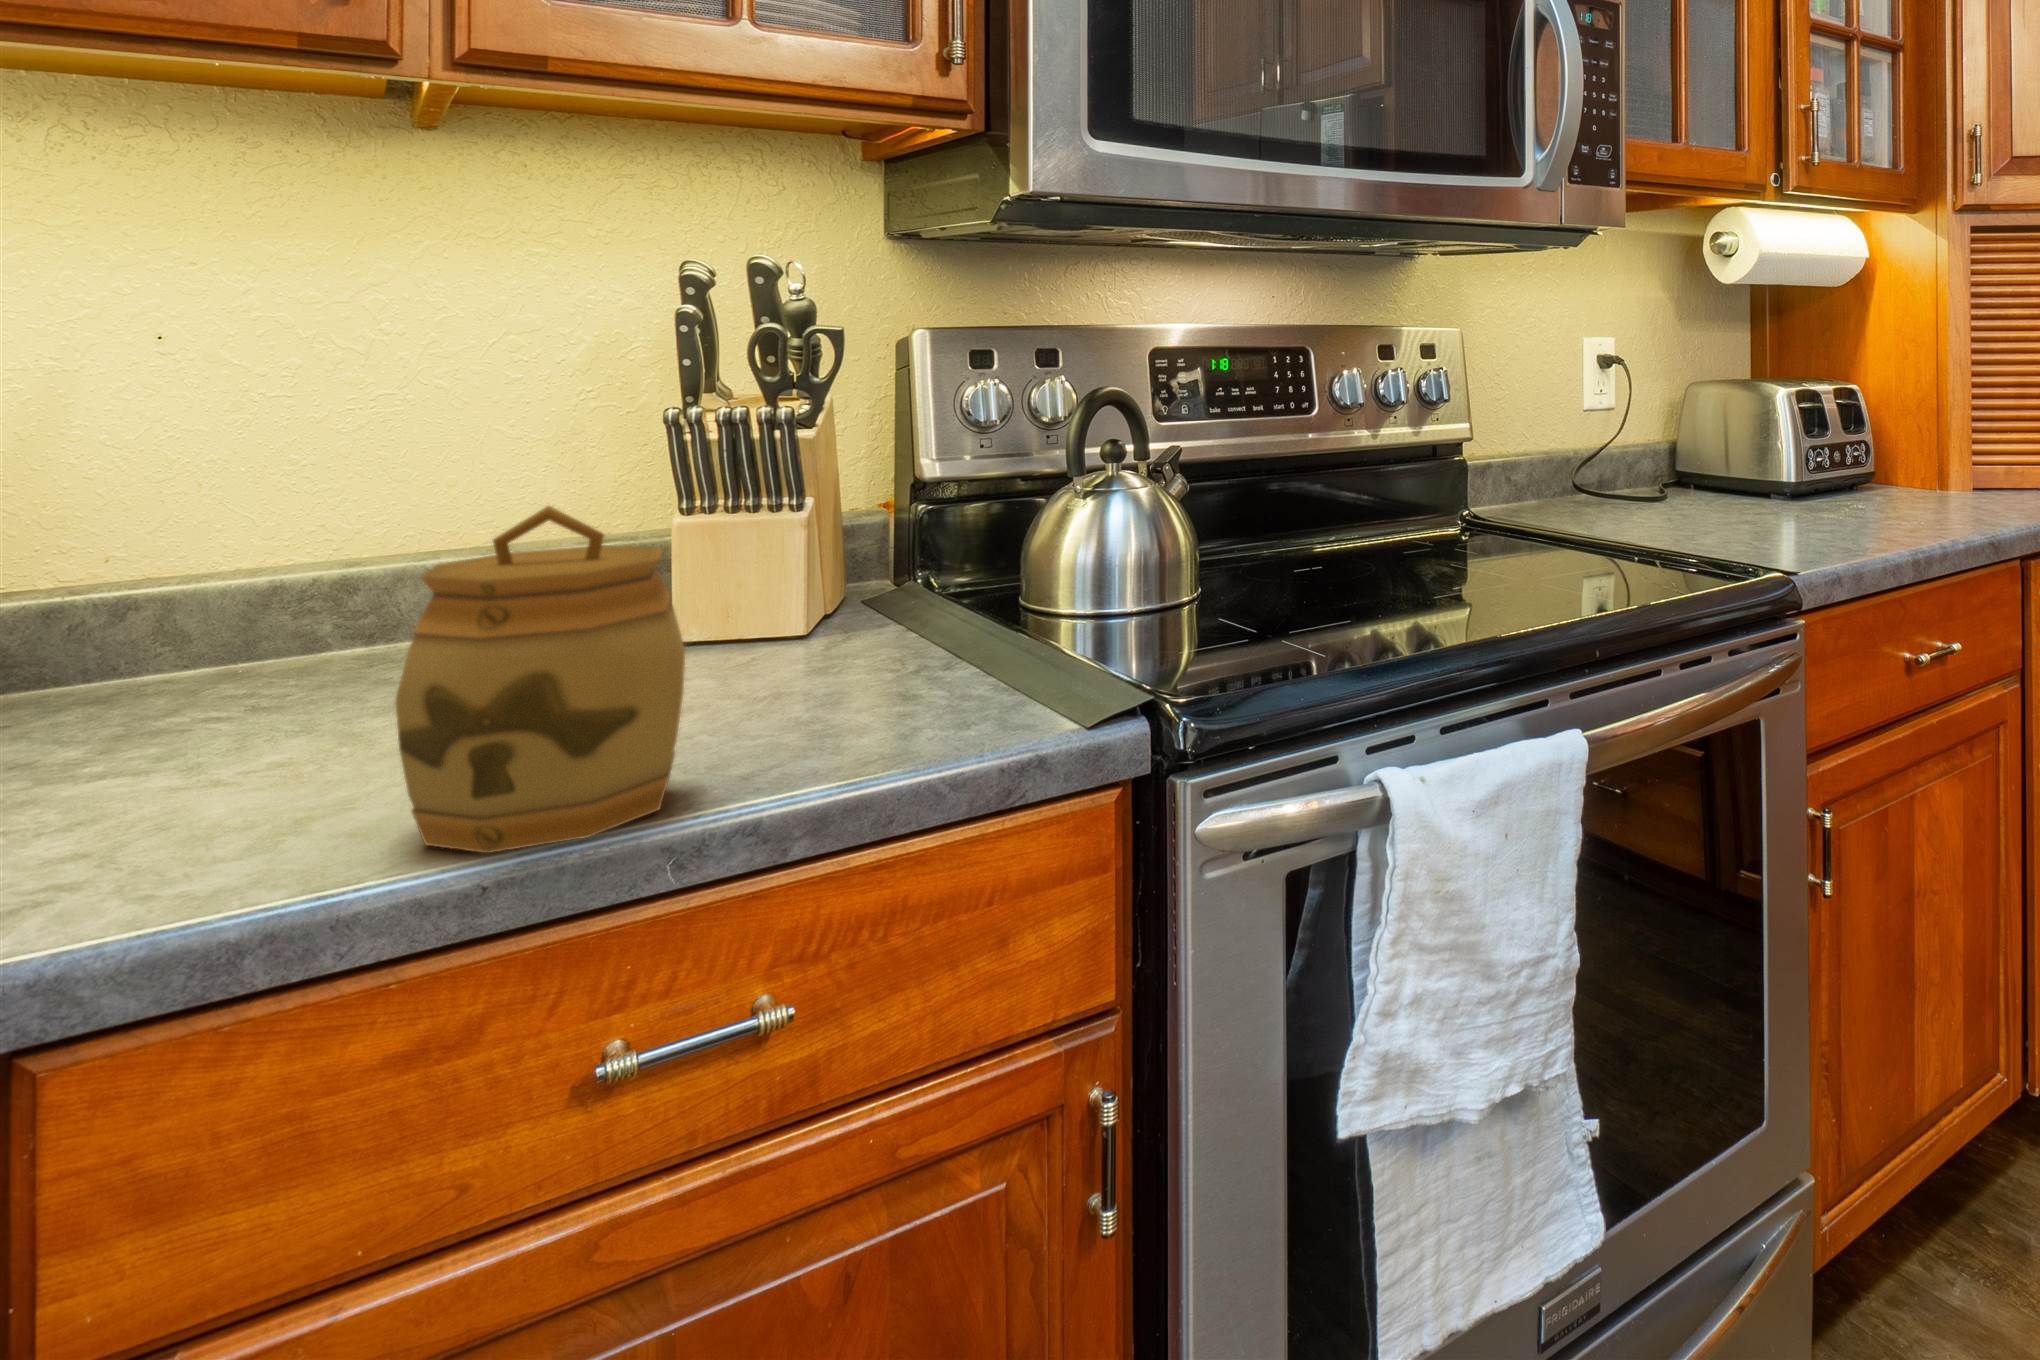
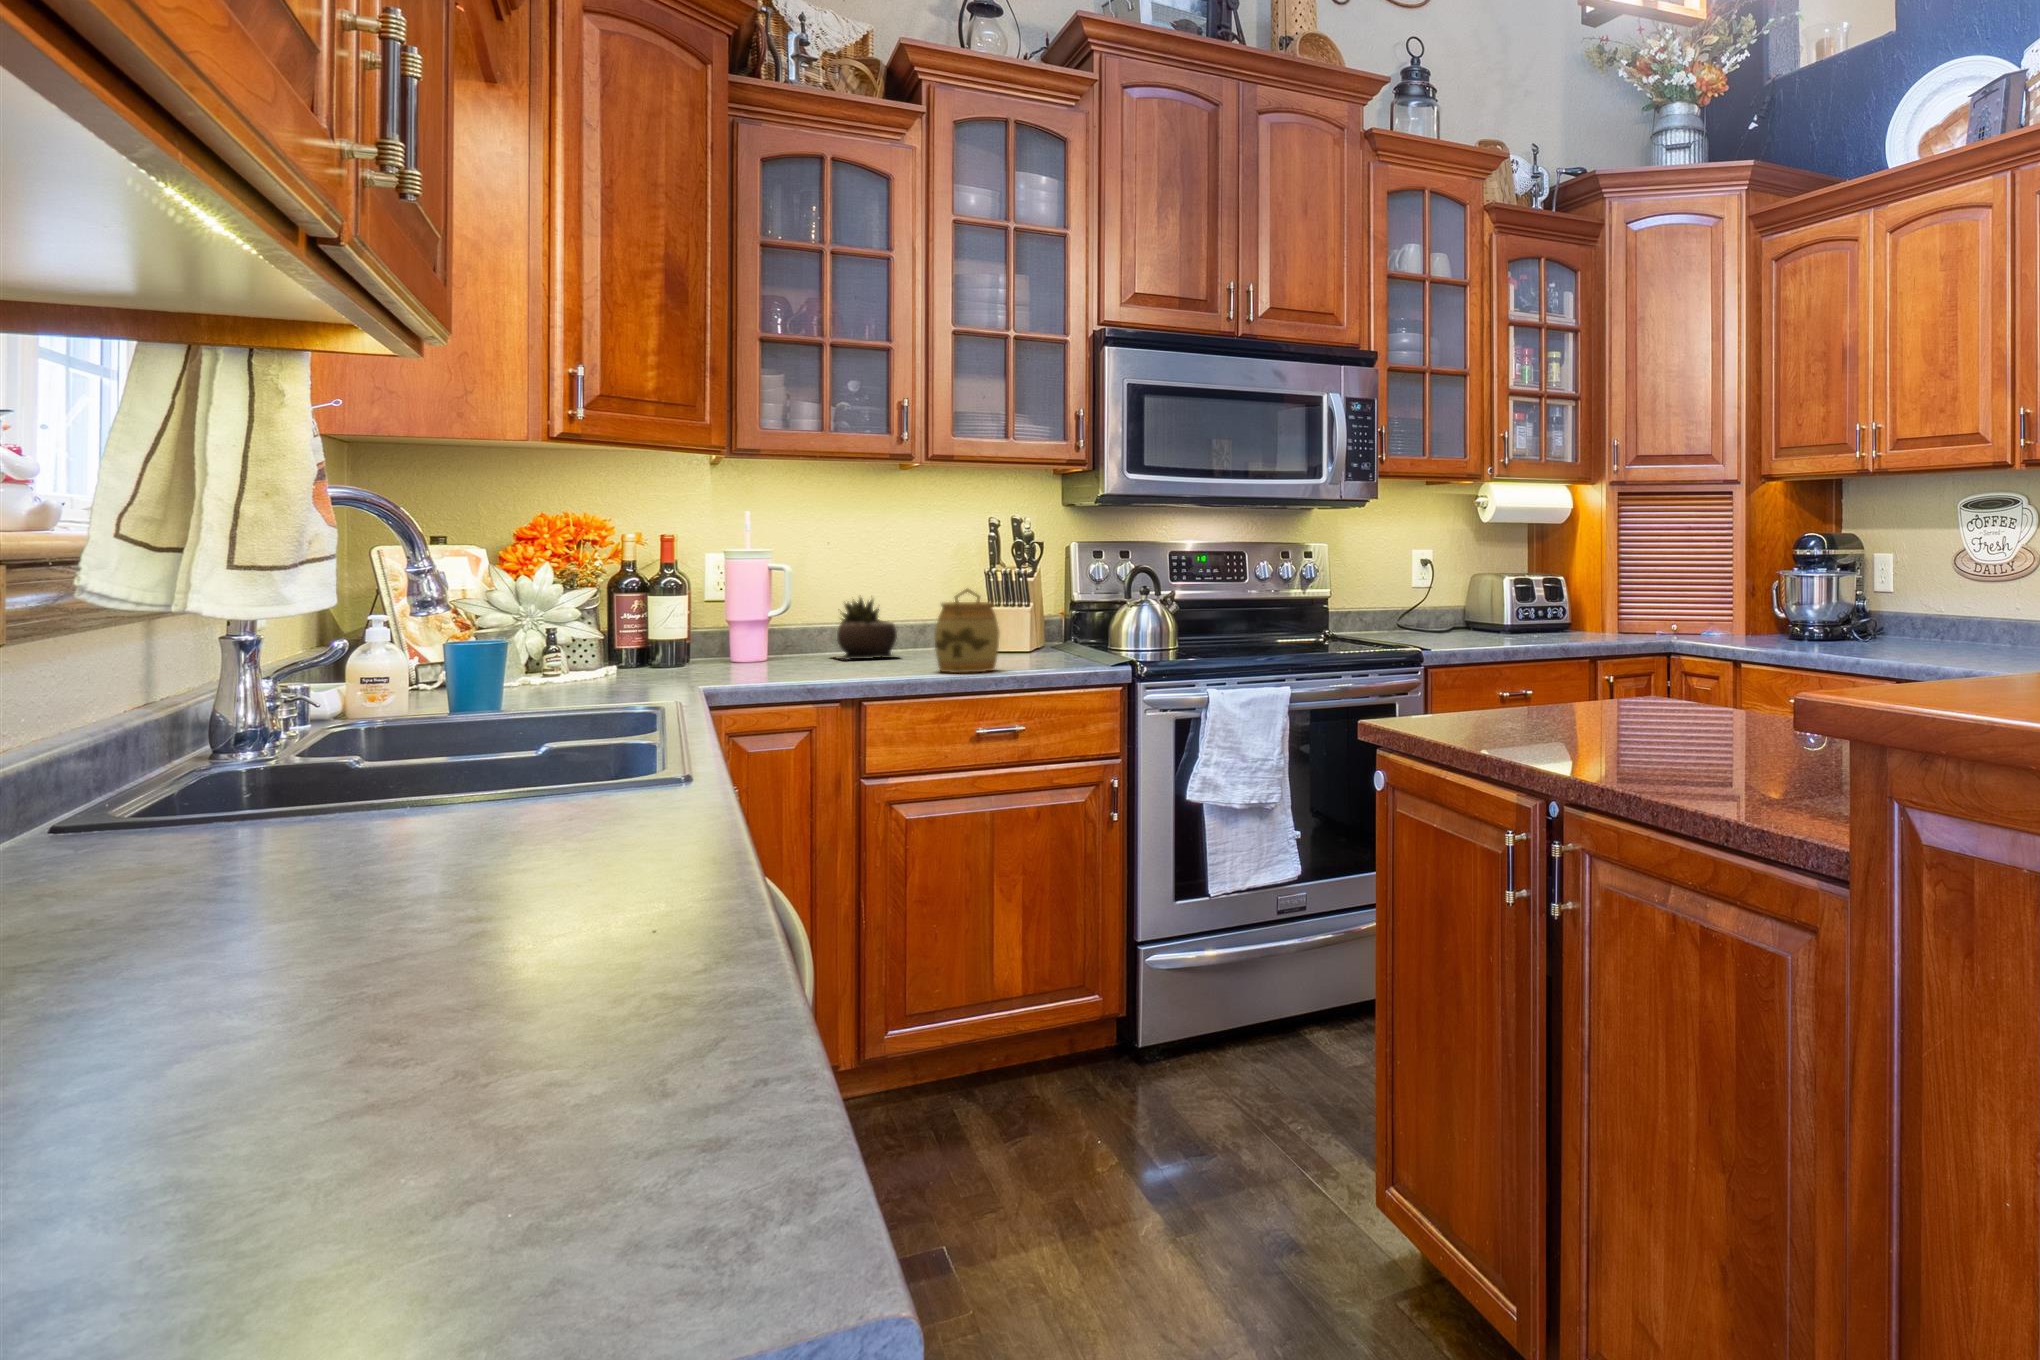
succulent plant: none [122,498,388,726] -> present [837,597,897,660]

